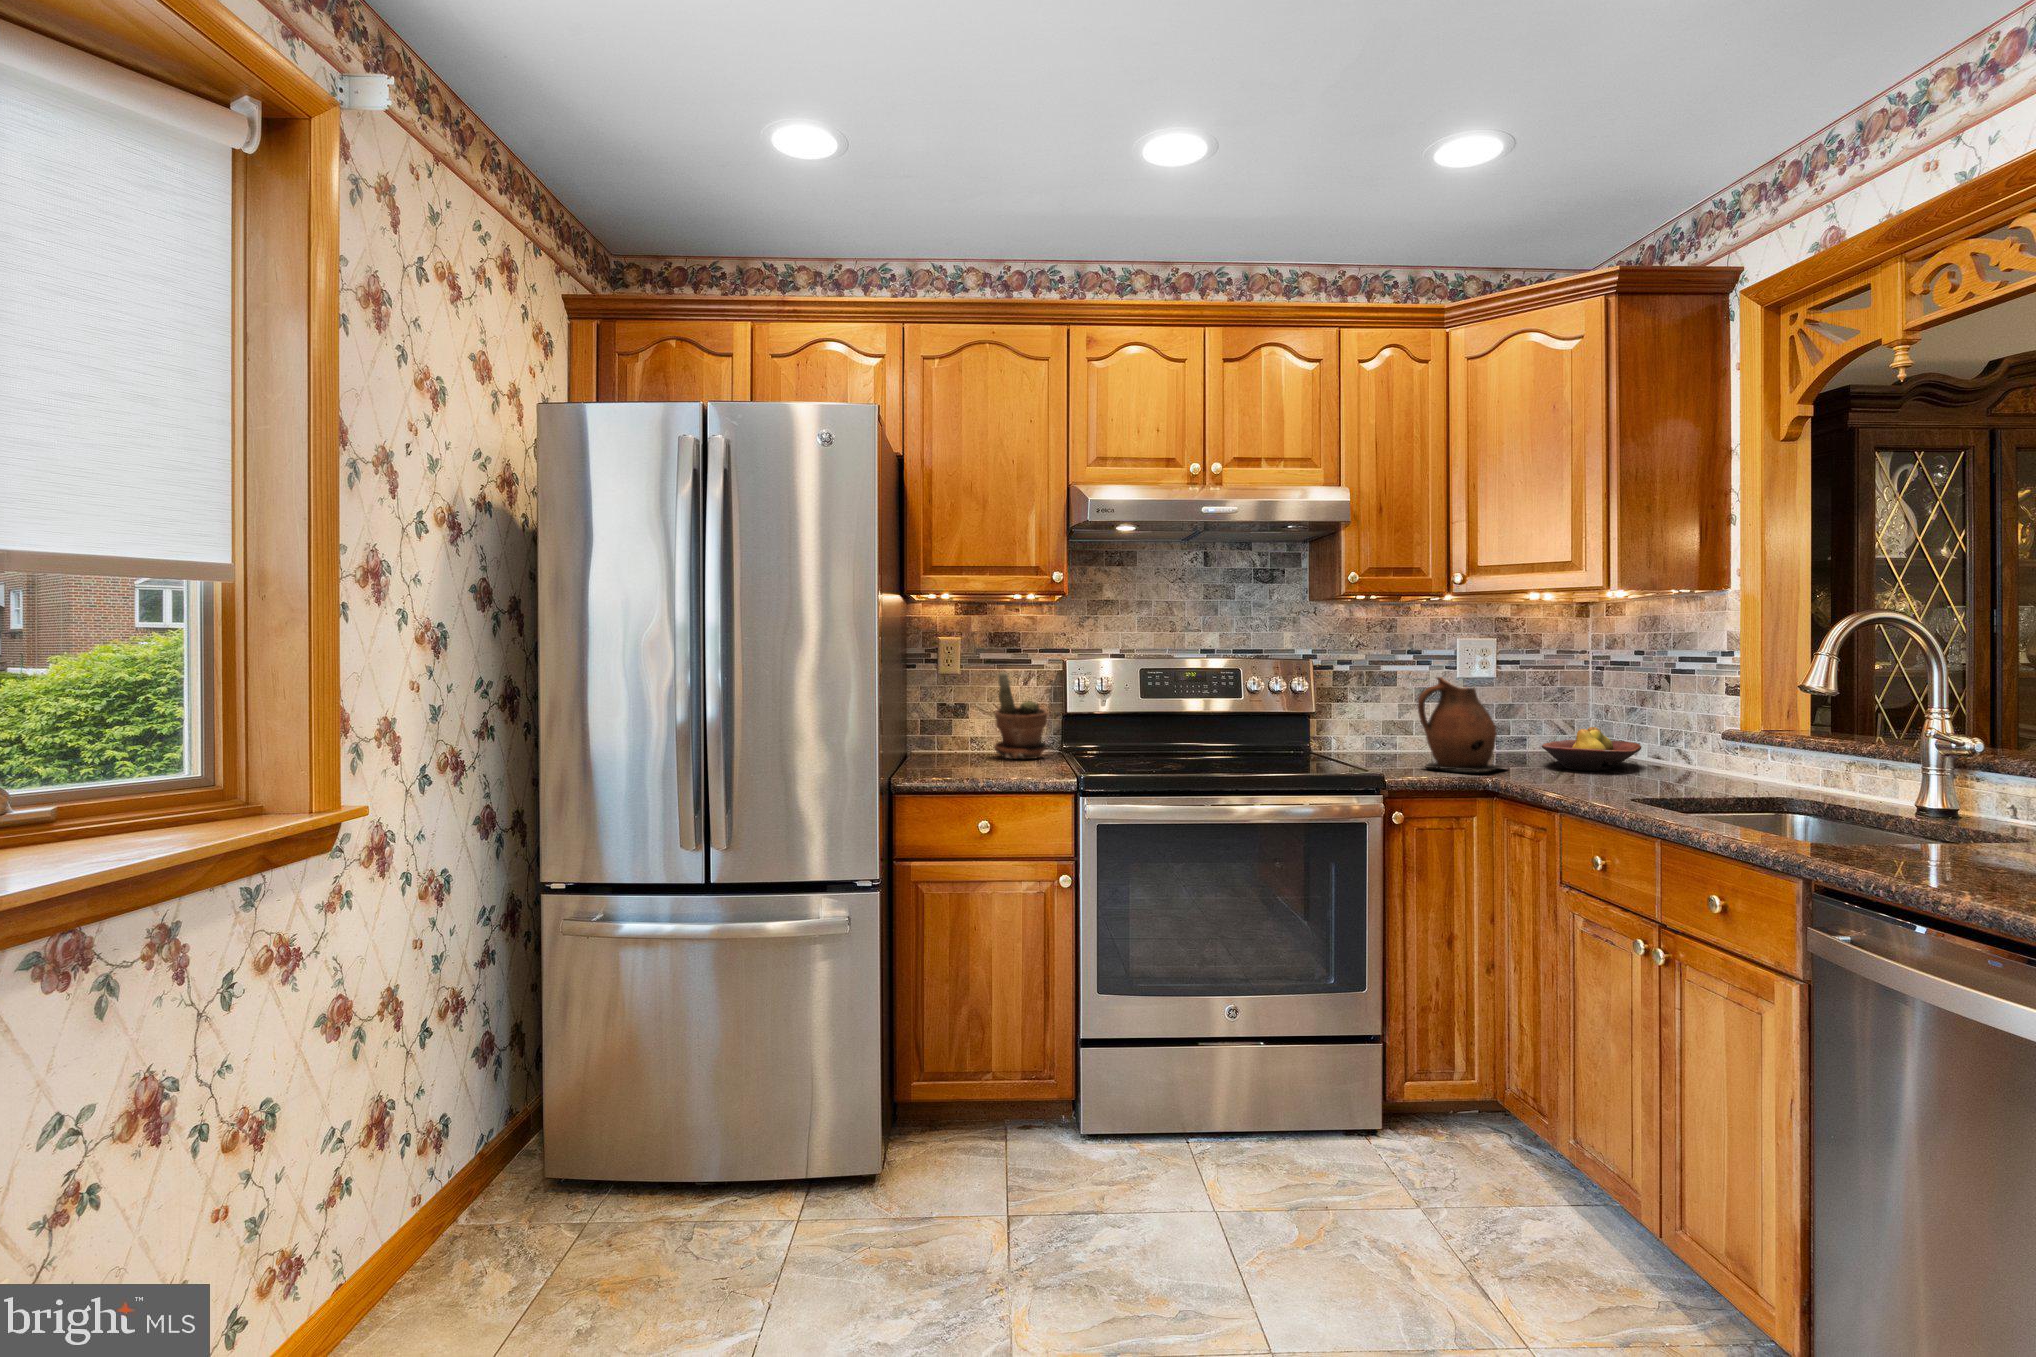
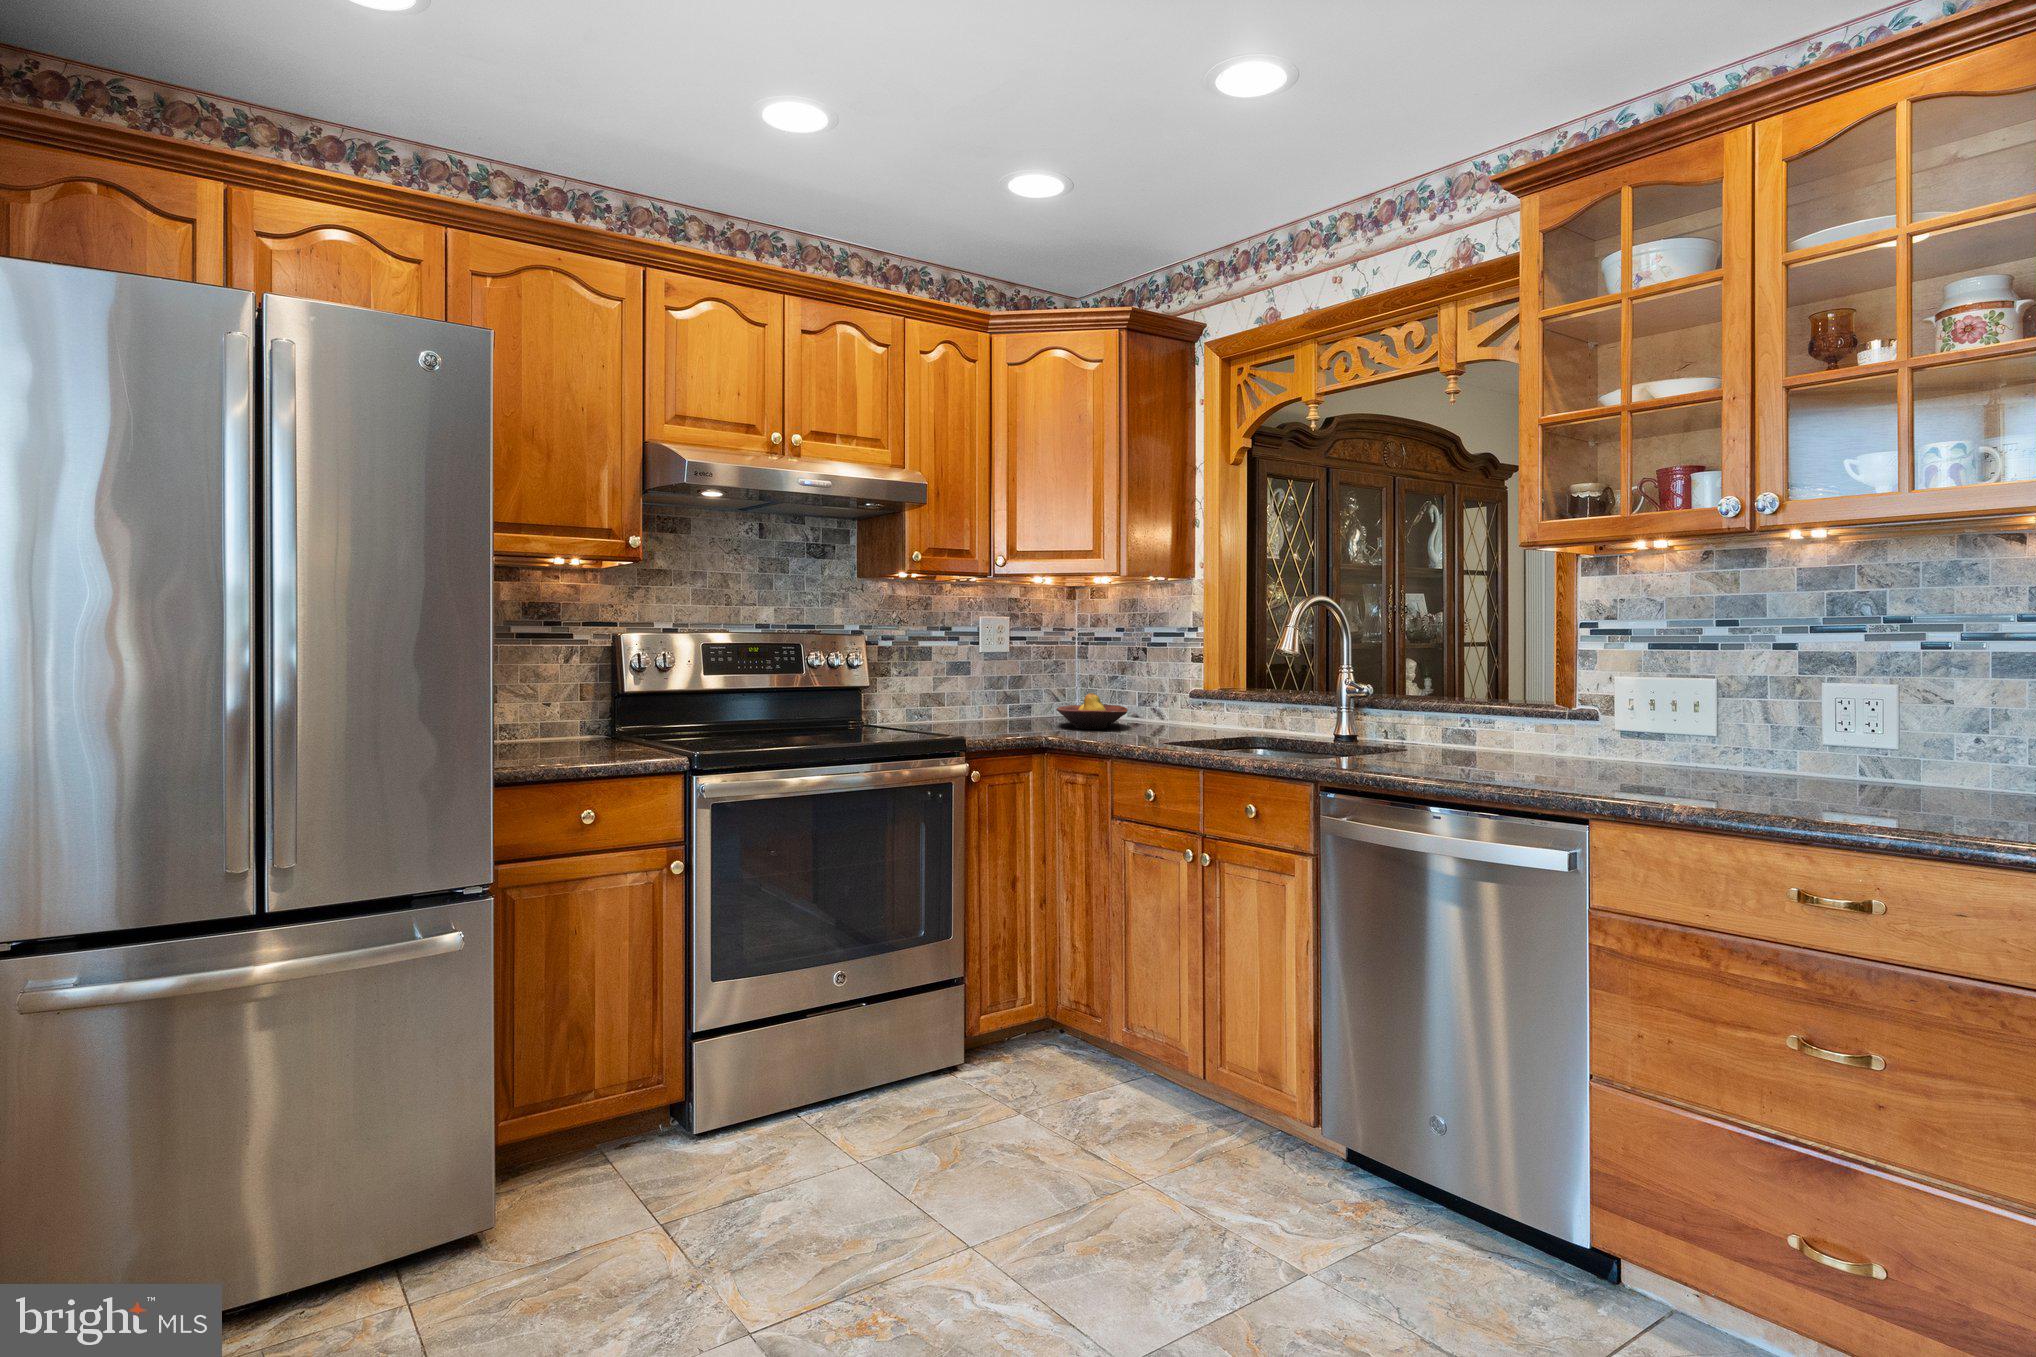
potted plant: present [994,671,1048,759] -> none [544,644,610,743]
ceramic pitcher: present [1417,677,1510,772] -> none [971,650,1042,735]

